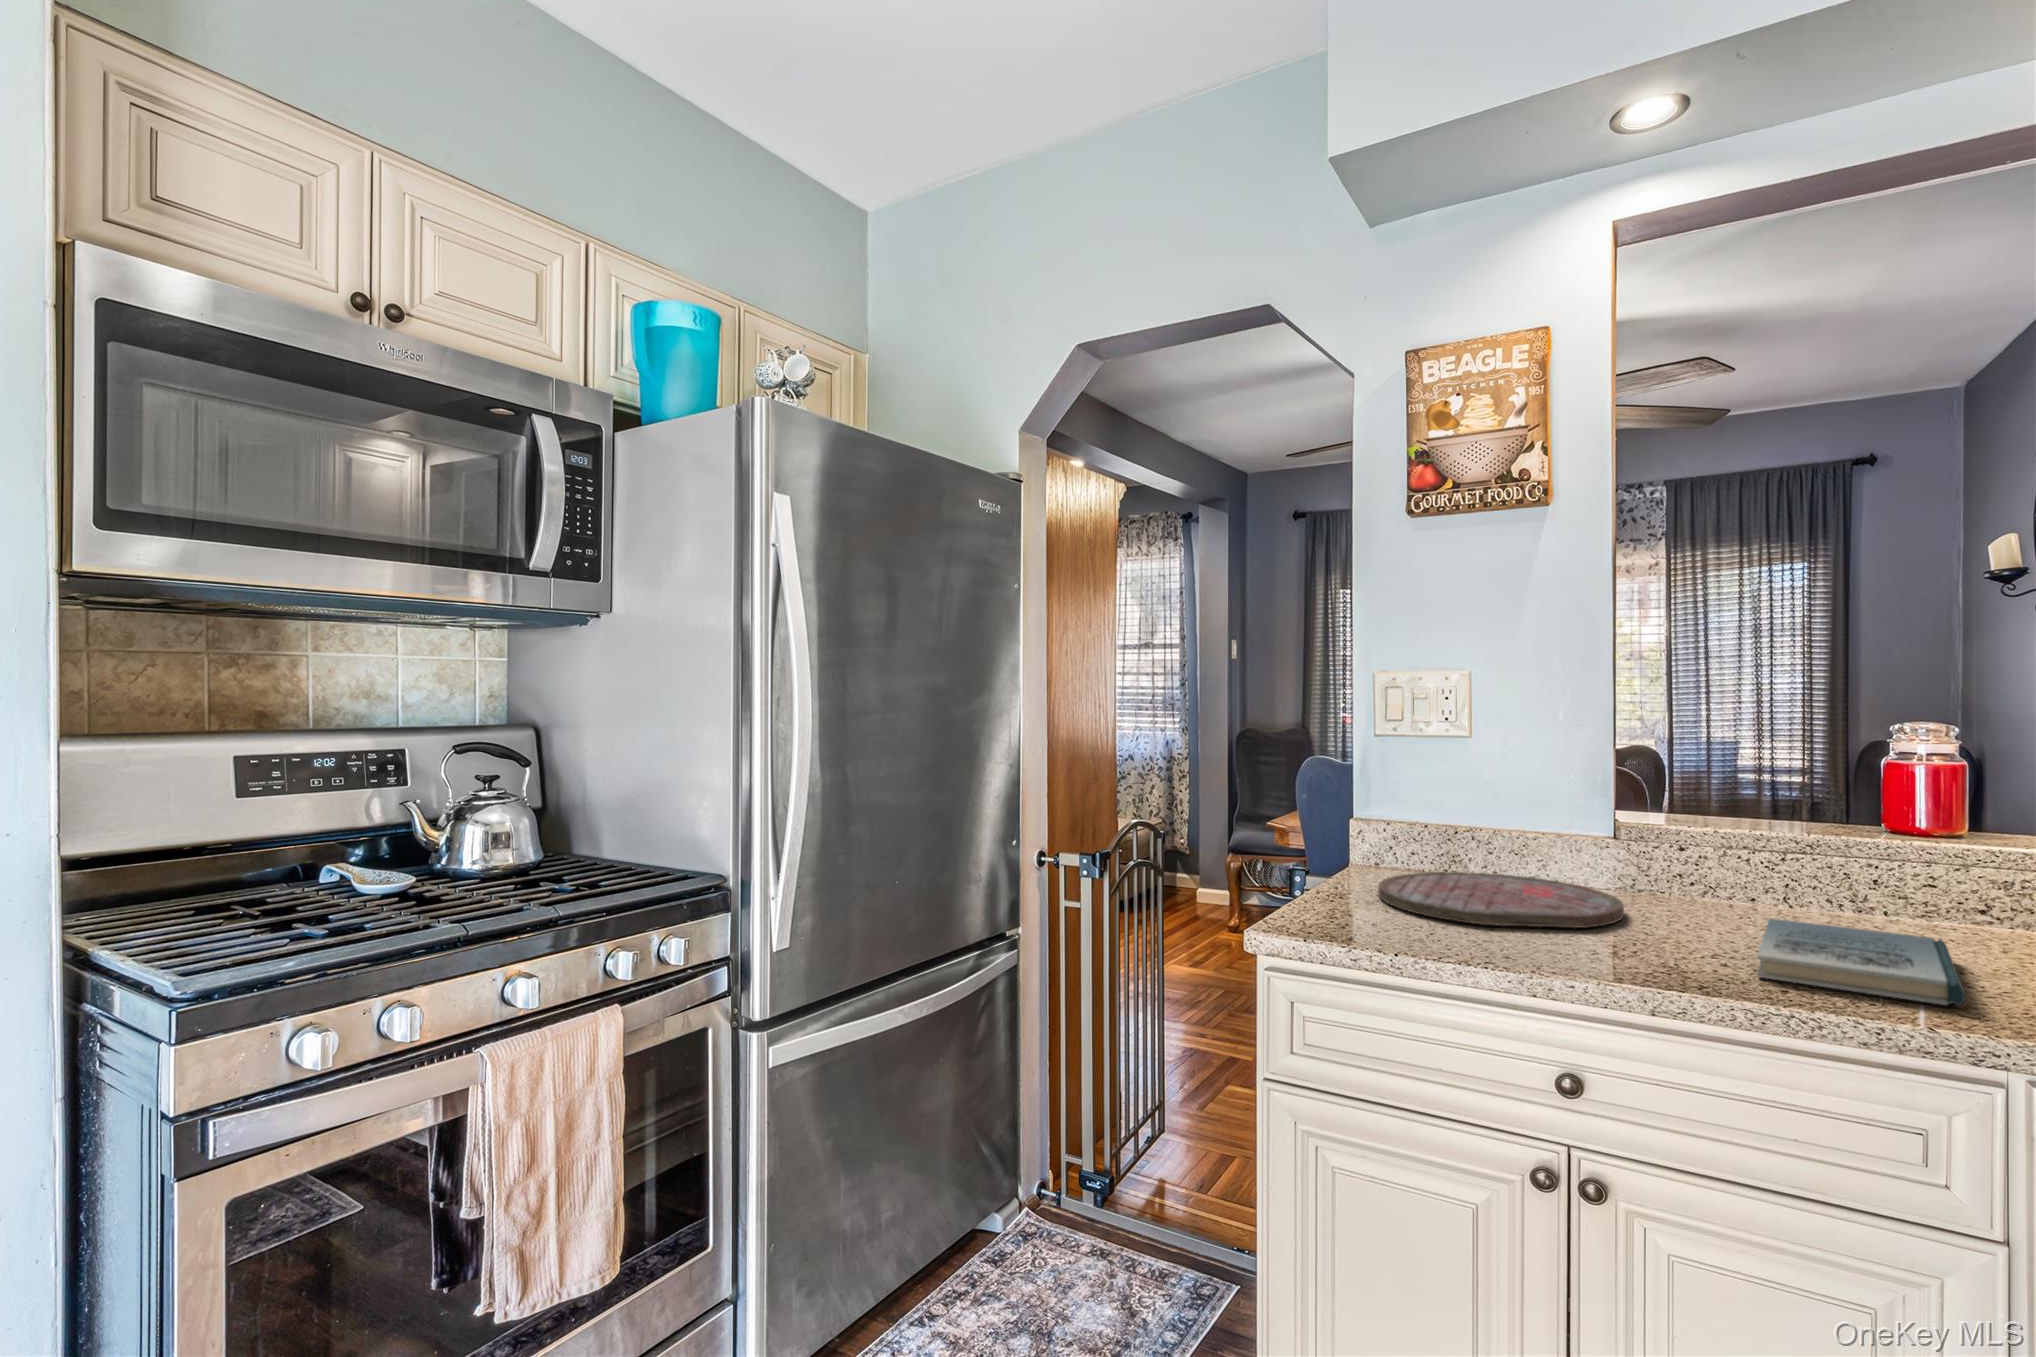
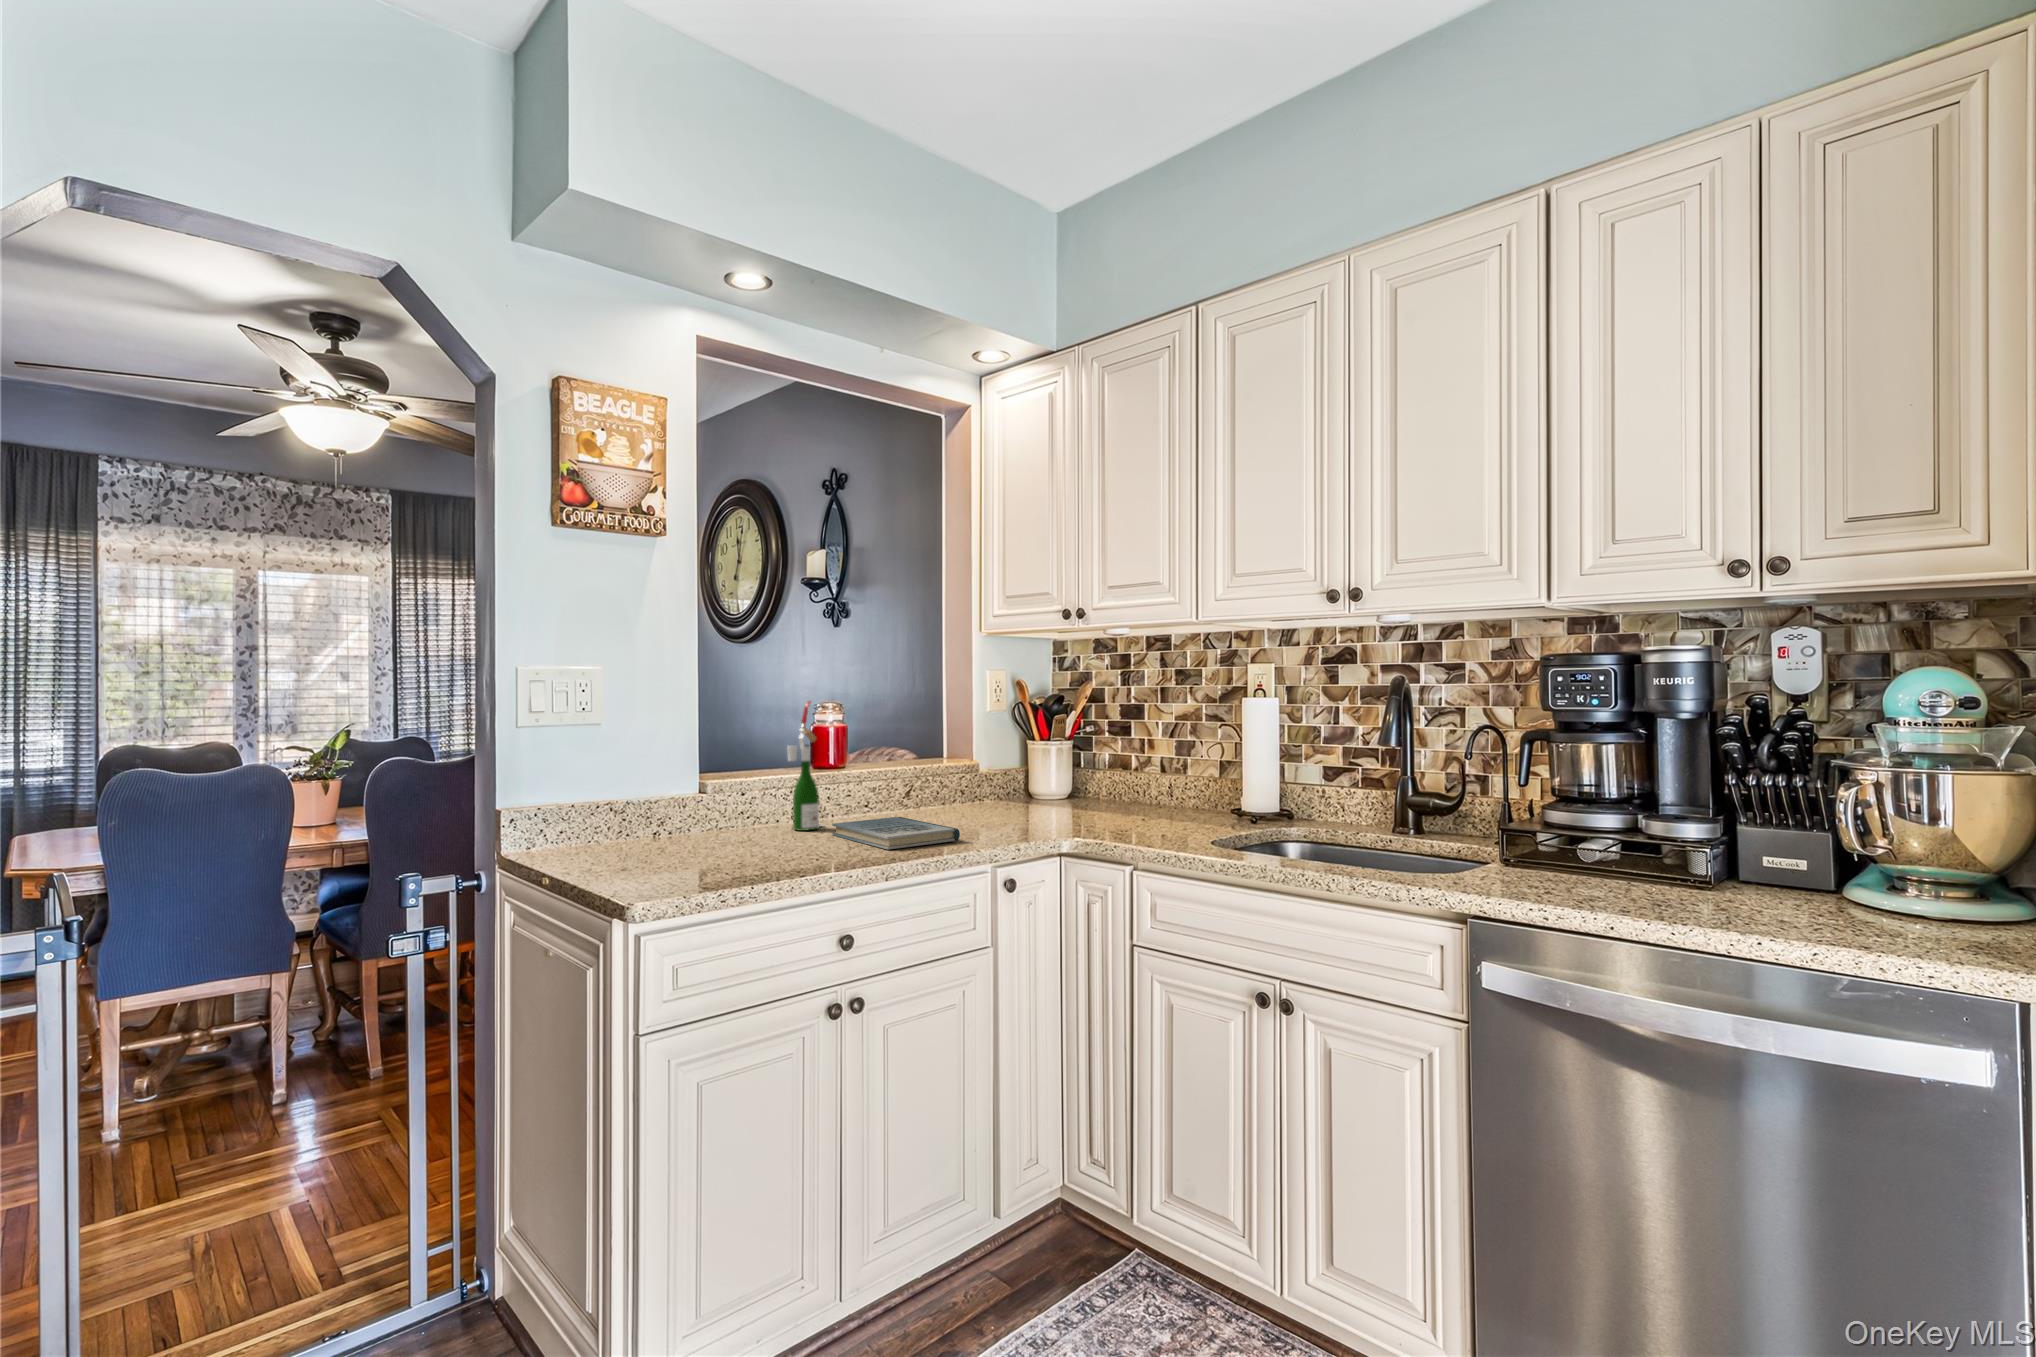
wine bottle: none [1731,718,1812,923] -> present [787,701,823,831]
cutting board: present [1378,872,1624,928] -> none [588,831,772,869]

